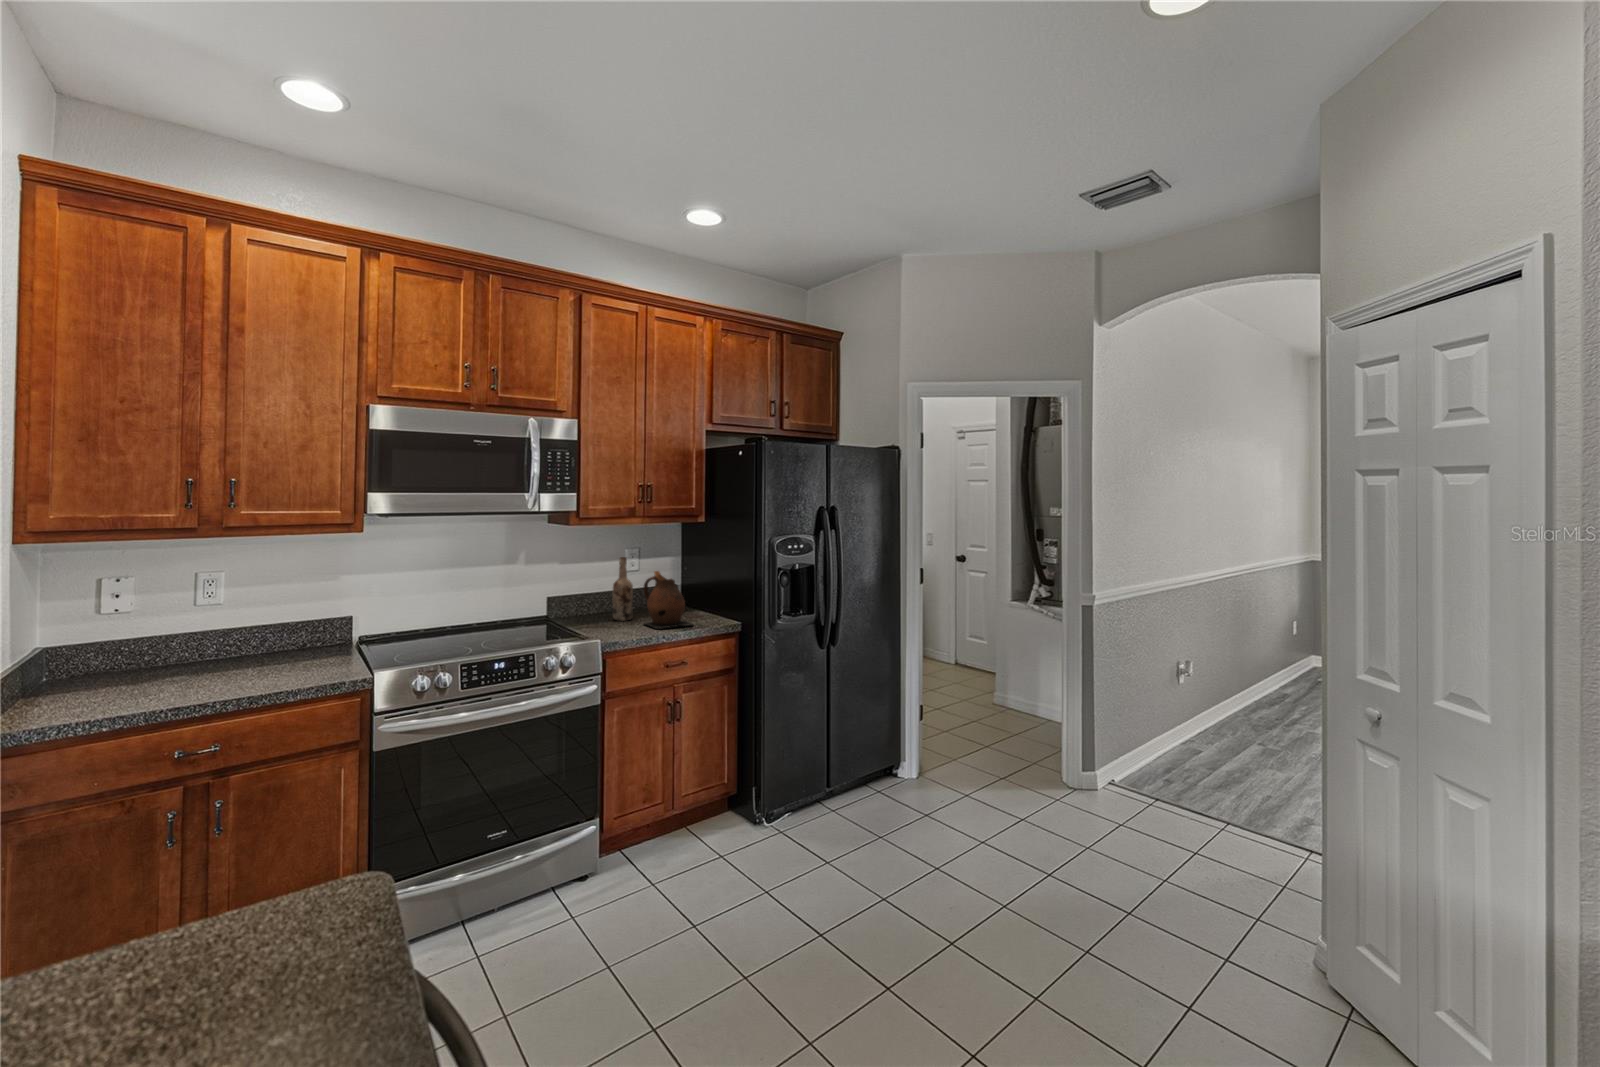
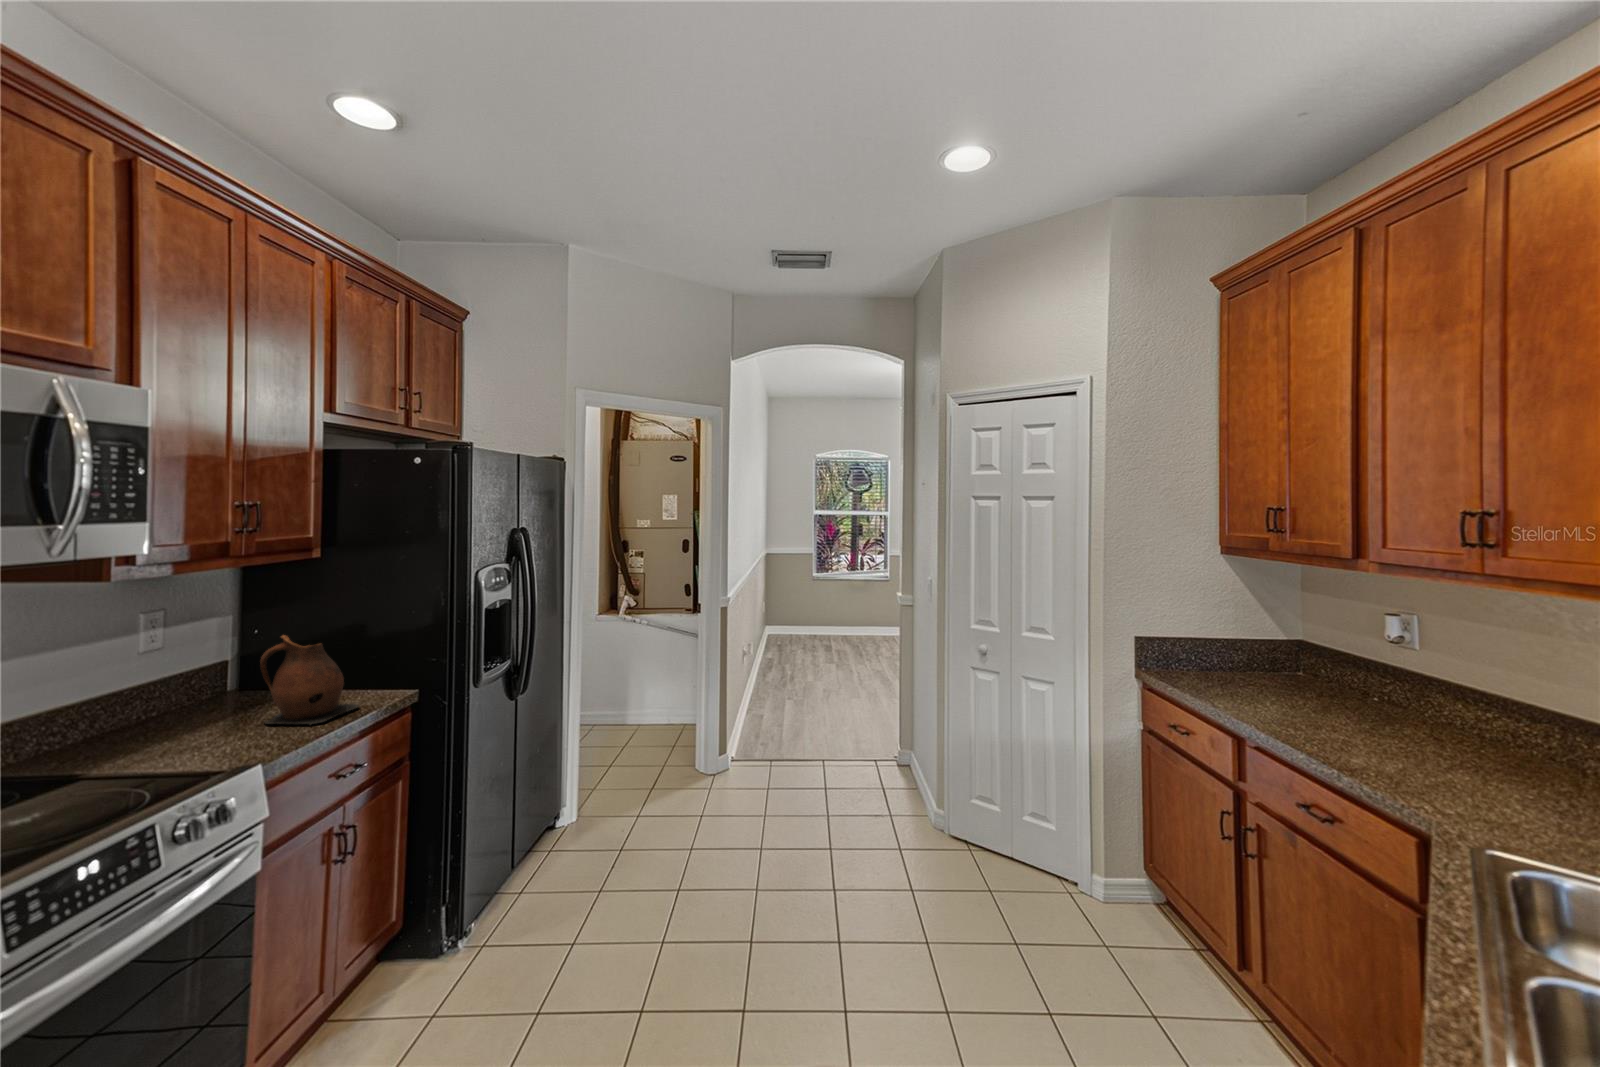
wine bottle: present [613,557,633,621] -> none [172,621,217,733]

